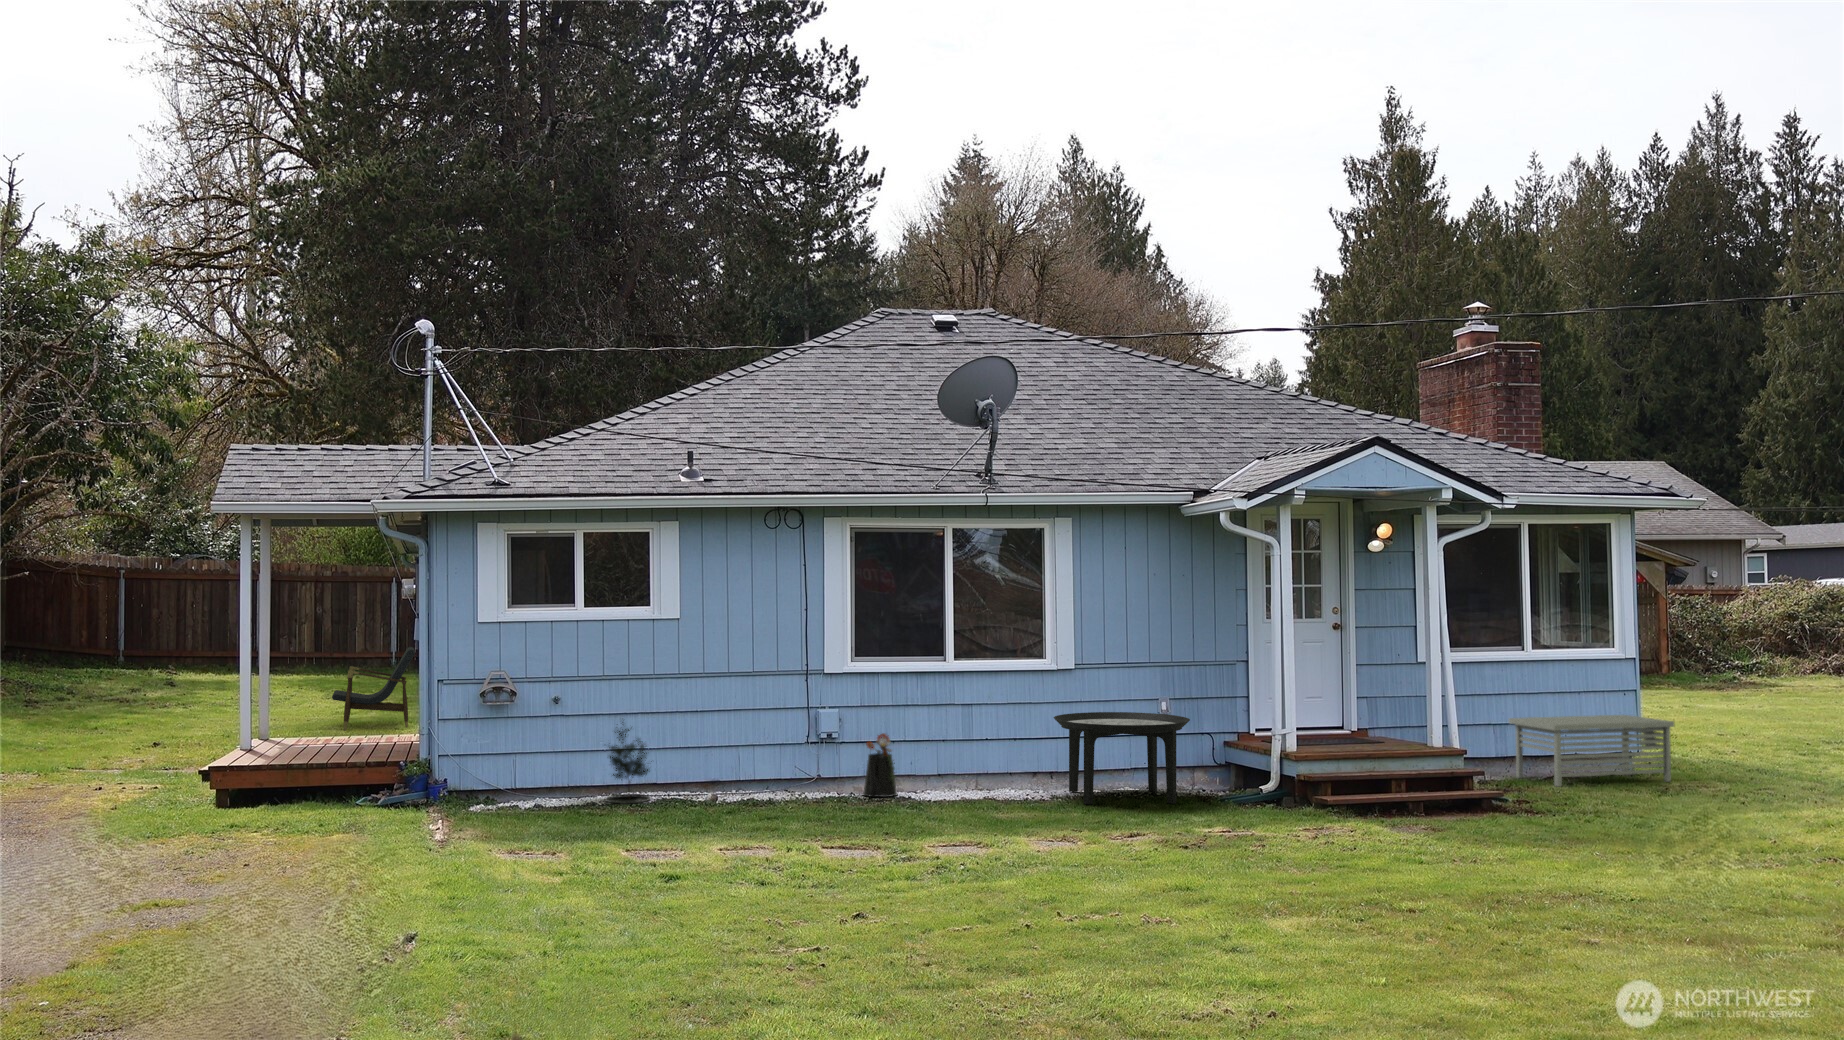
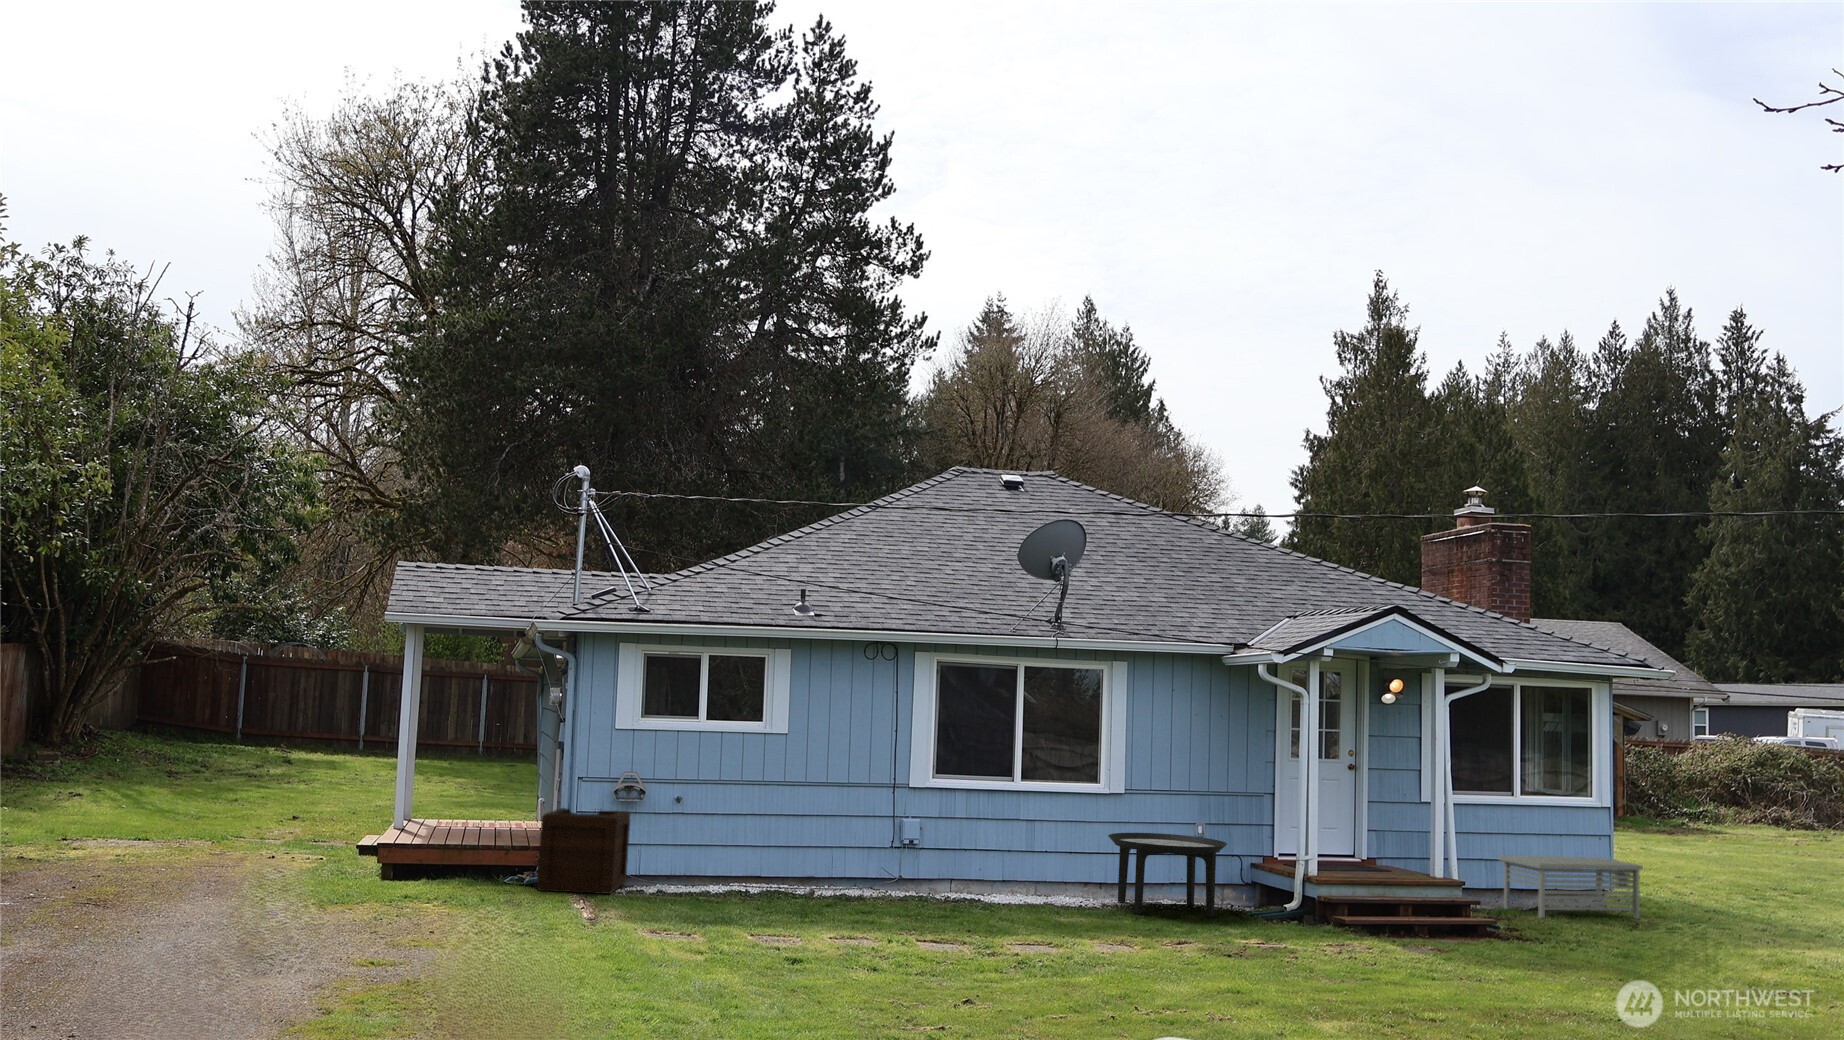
lounge chair: present [332,647,415,730] -> none [444,742,520,815]
wooden crate: none [390,716,501,811] -> present [537,808,630,894]
potted tree: present [605,722,652,804] -> none [717,818,761,894]
watering can: present [863,733,897,797] -> none [939,842,970,899]

